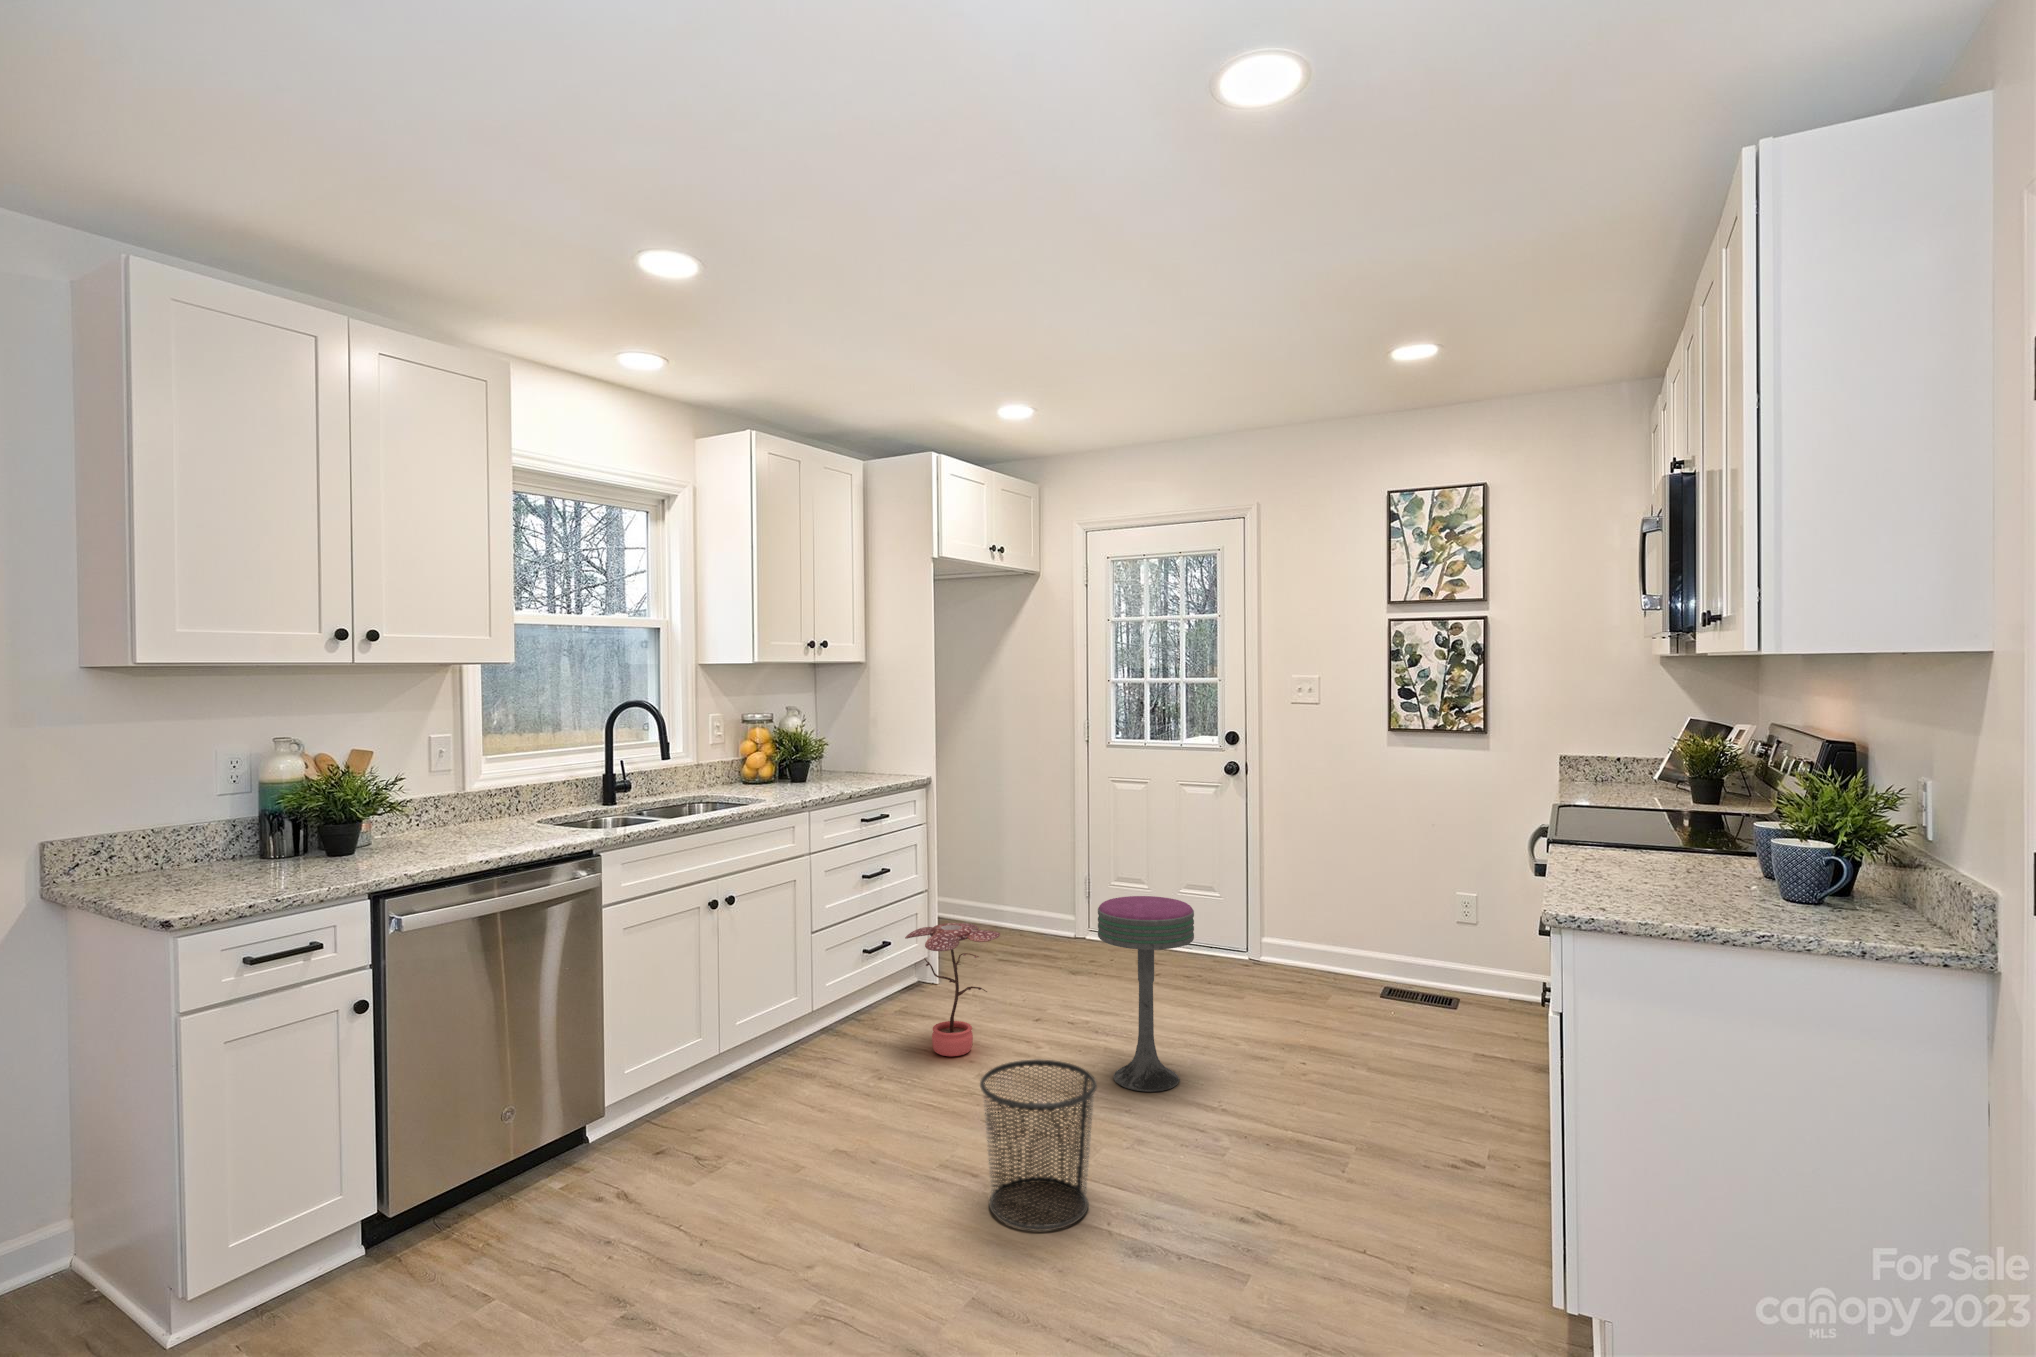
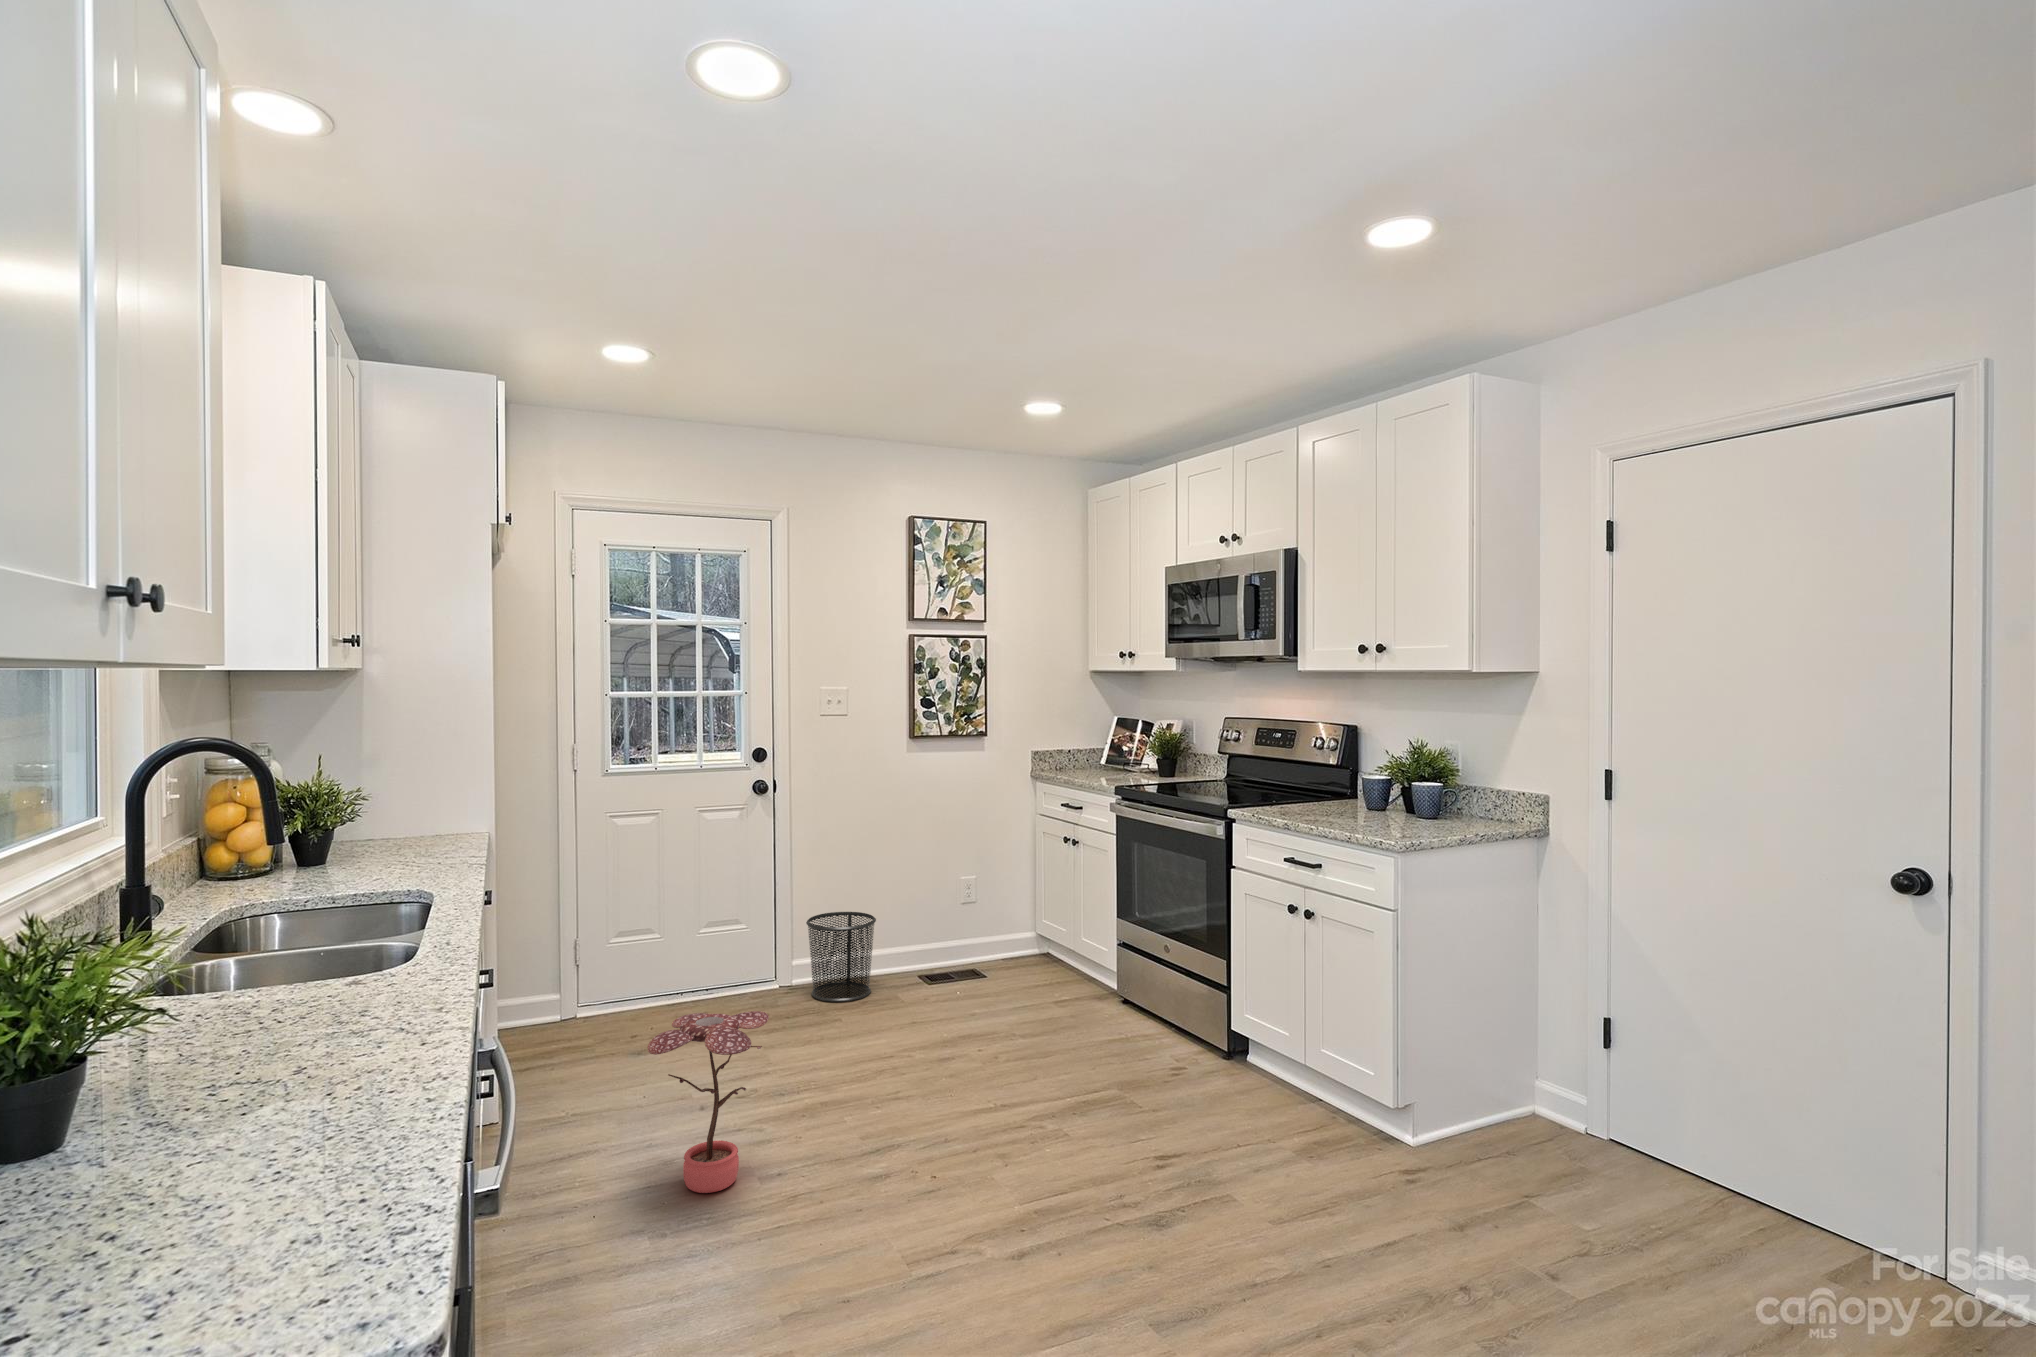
bar stool: present [1098,896,1194,1092] -> none [886,923,988,1133]
waste bin: present [980,1059,1097,1231] -> present [806,912,876,1002]

